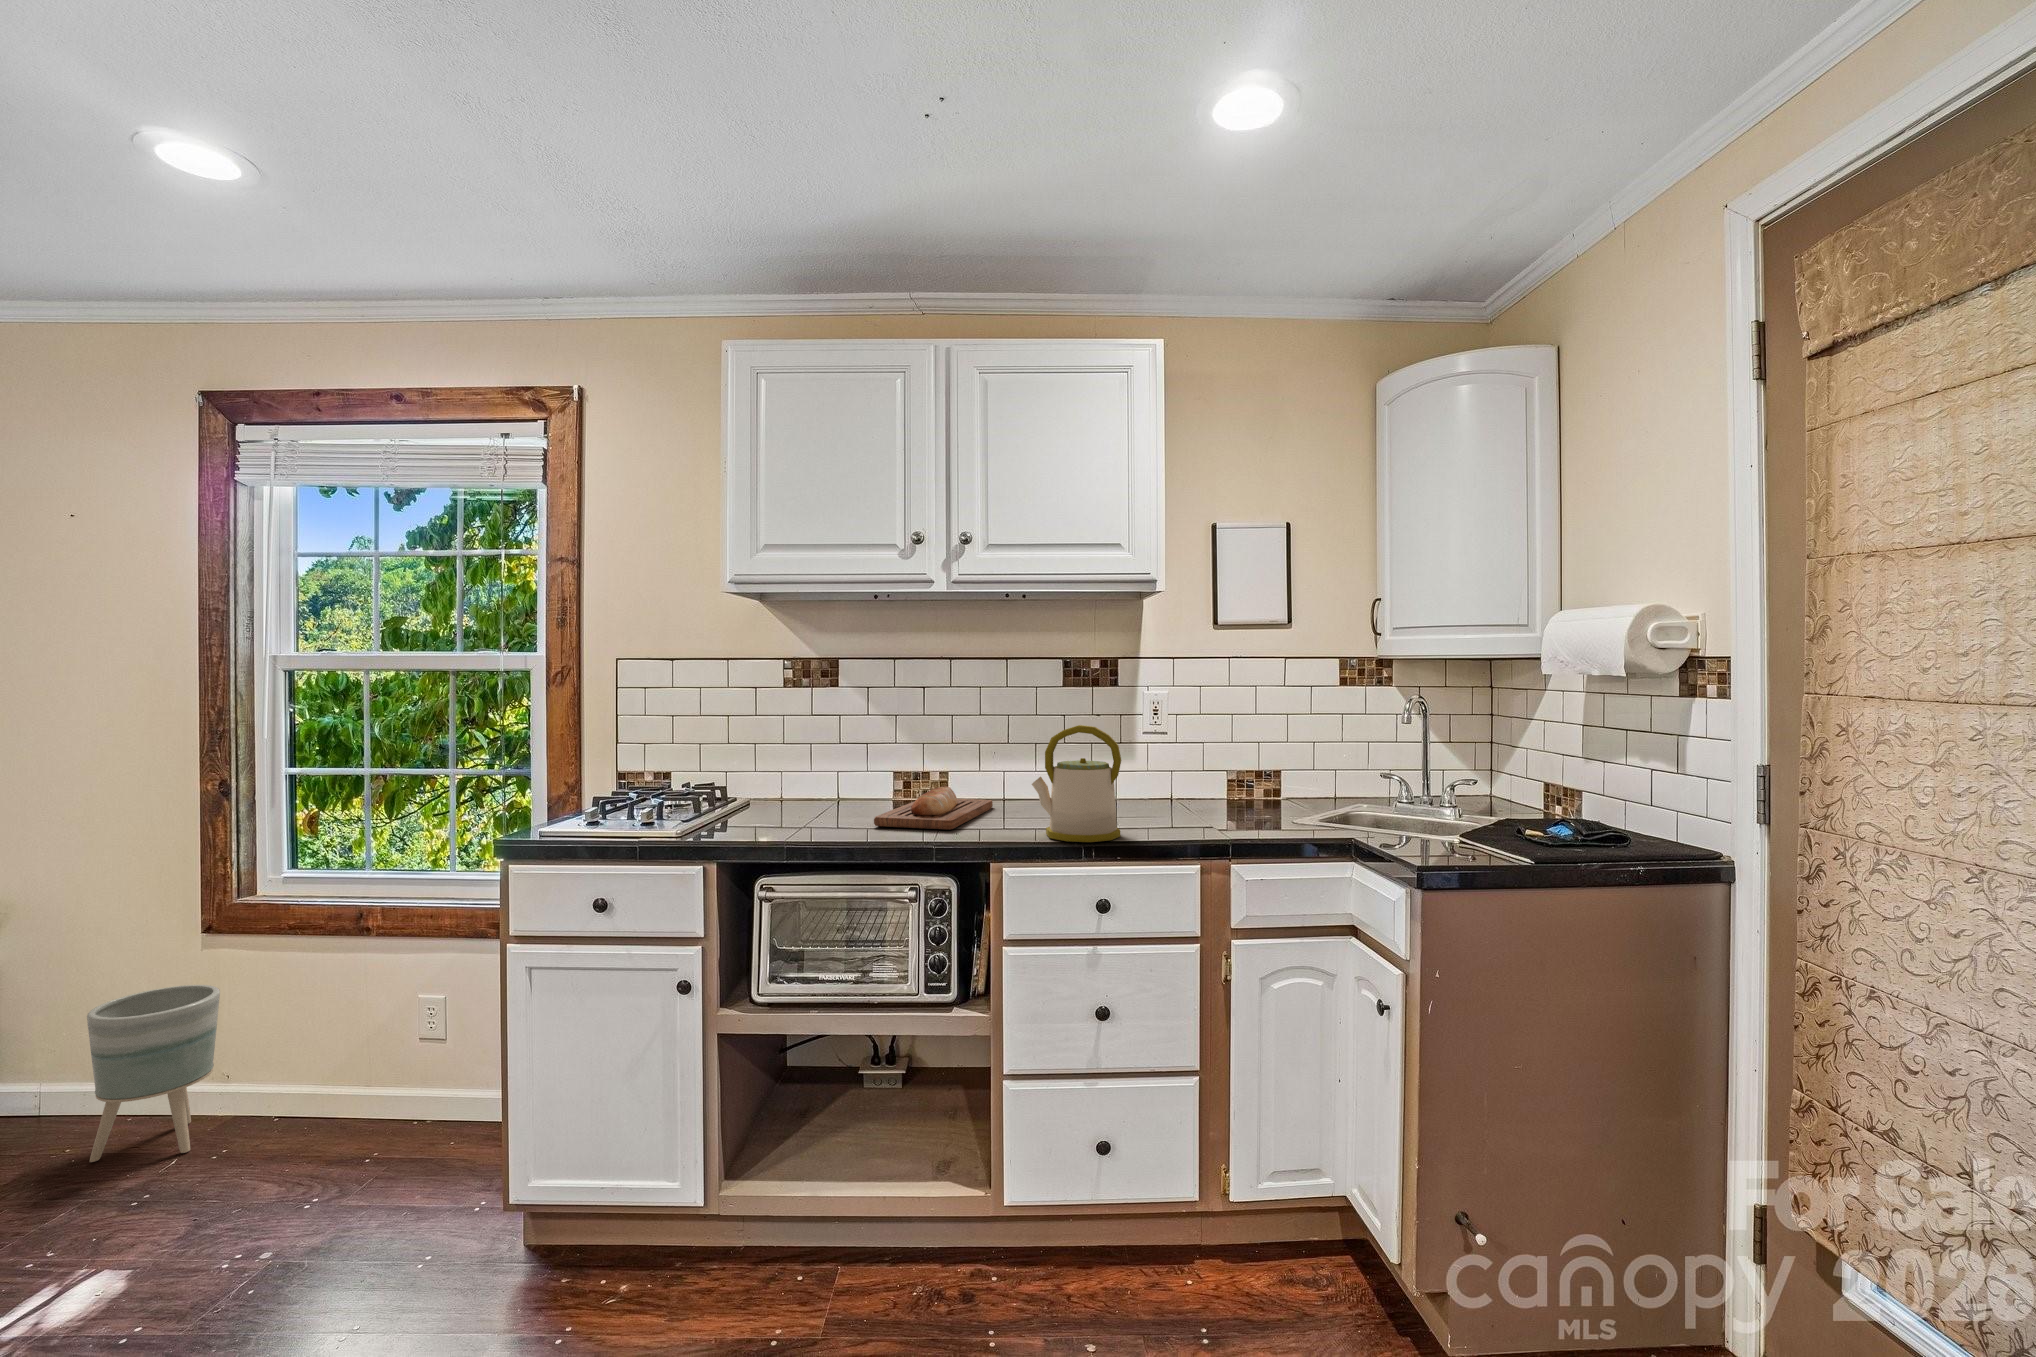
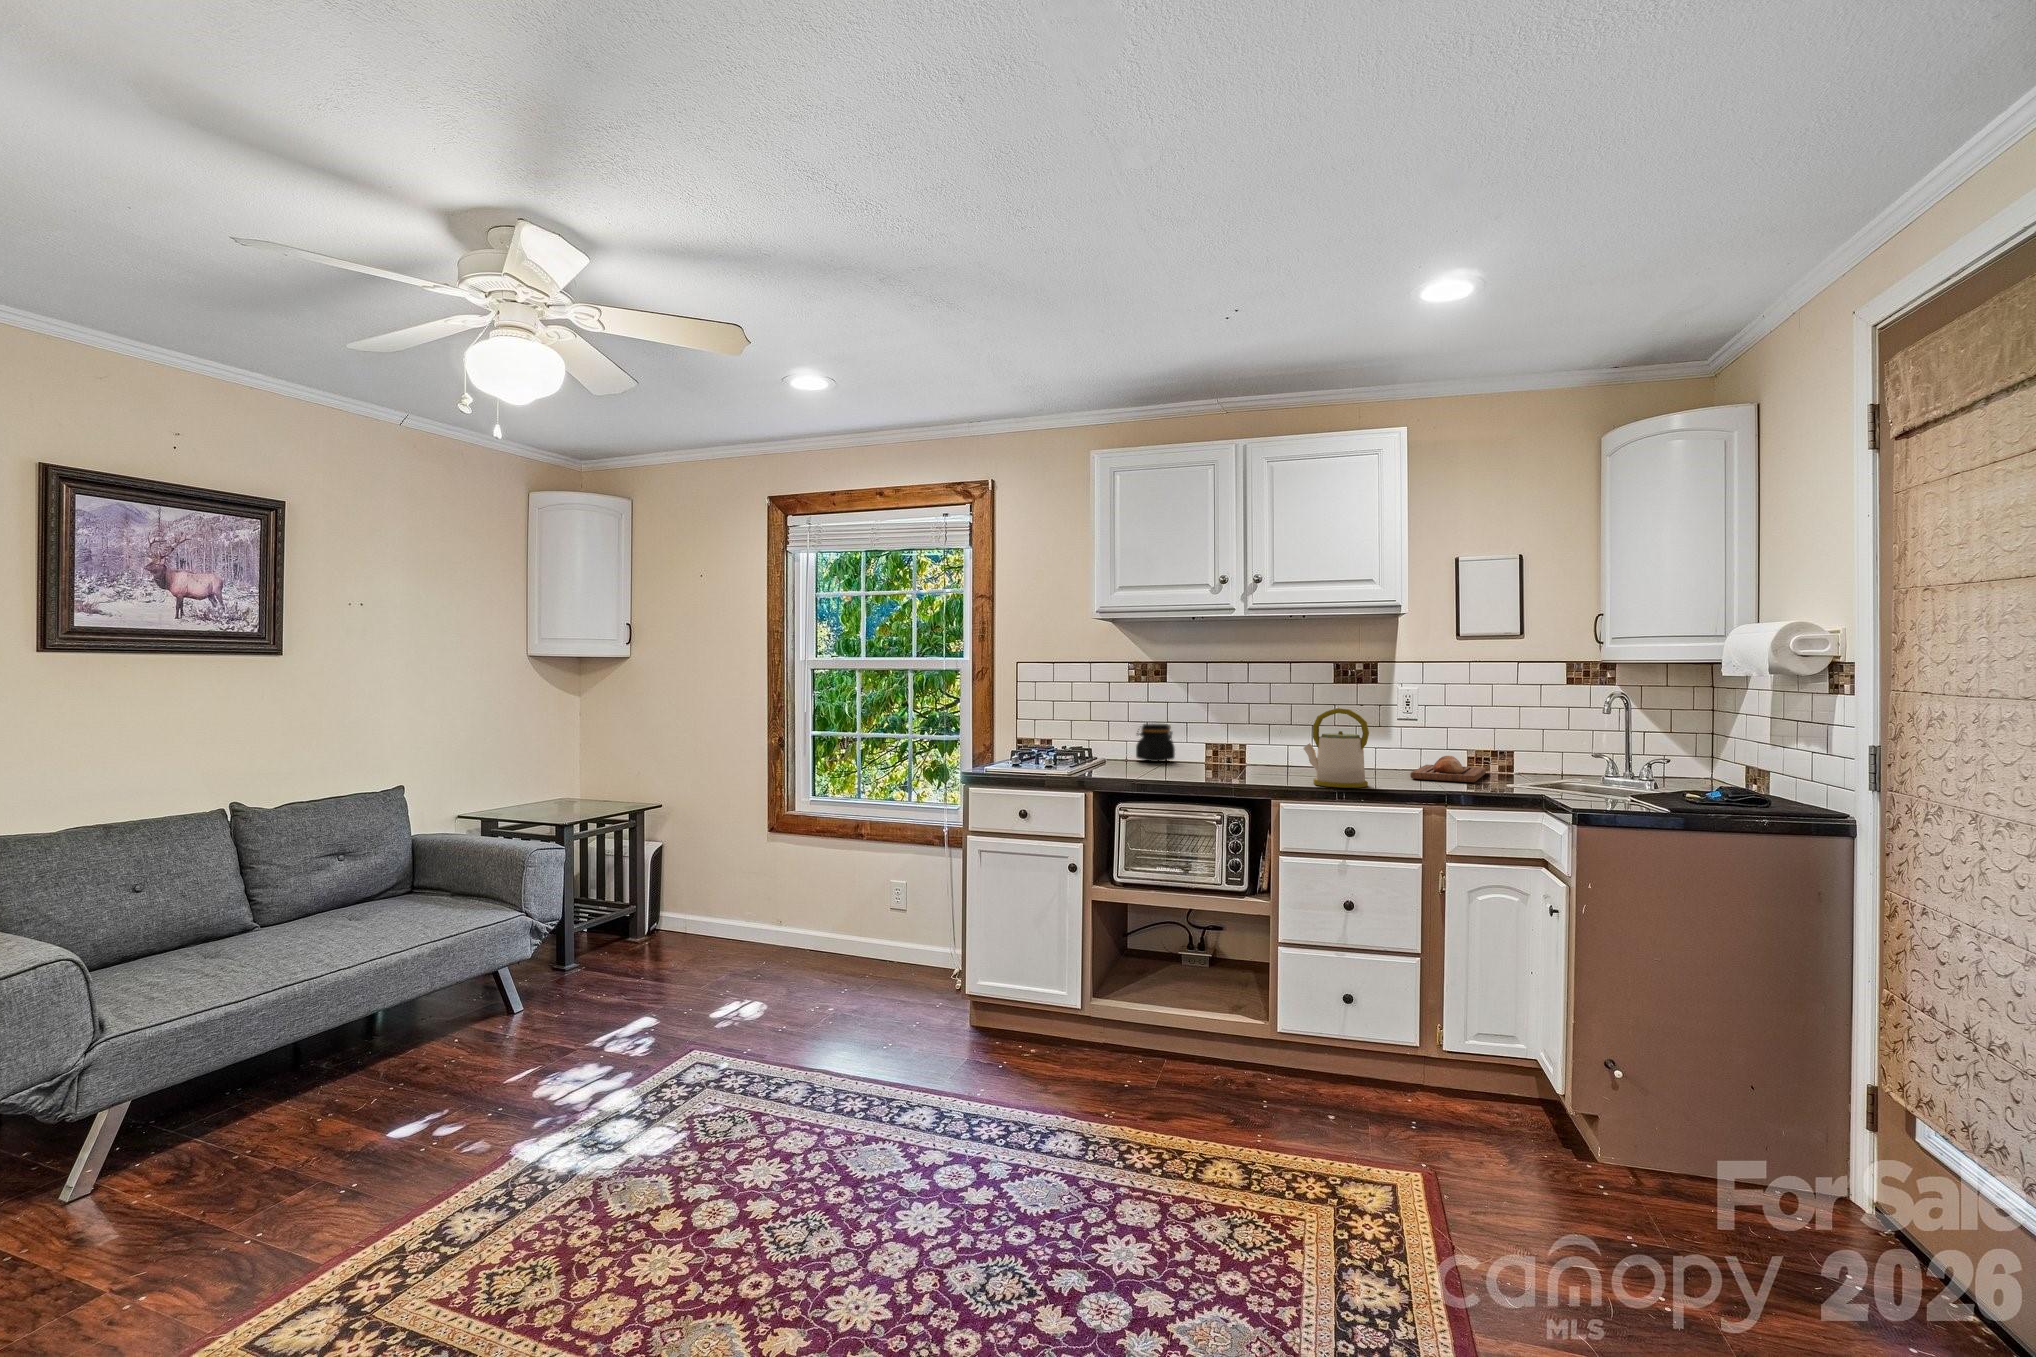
jar: none [799,745,855,800] -> present [1136,723,1175,762]
bread loaf: present [874,787,993,829] -> present [1410,756,1486,782]
planter: present [87,985,220,1162] -> none [723,861,782,959]

